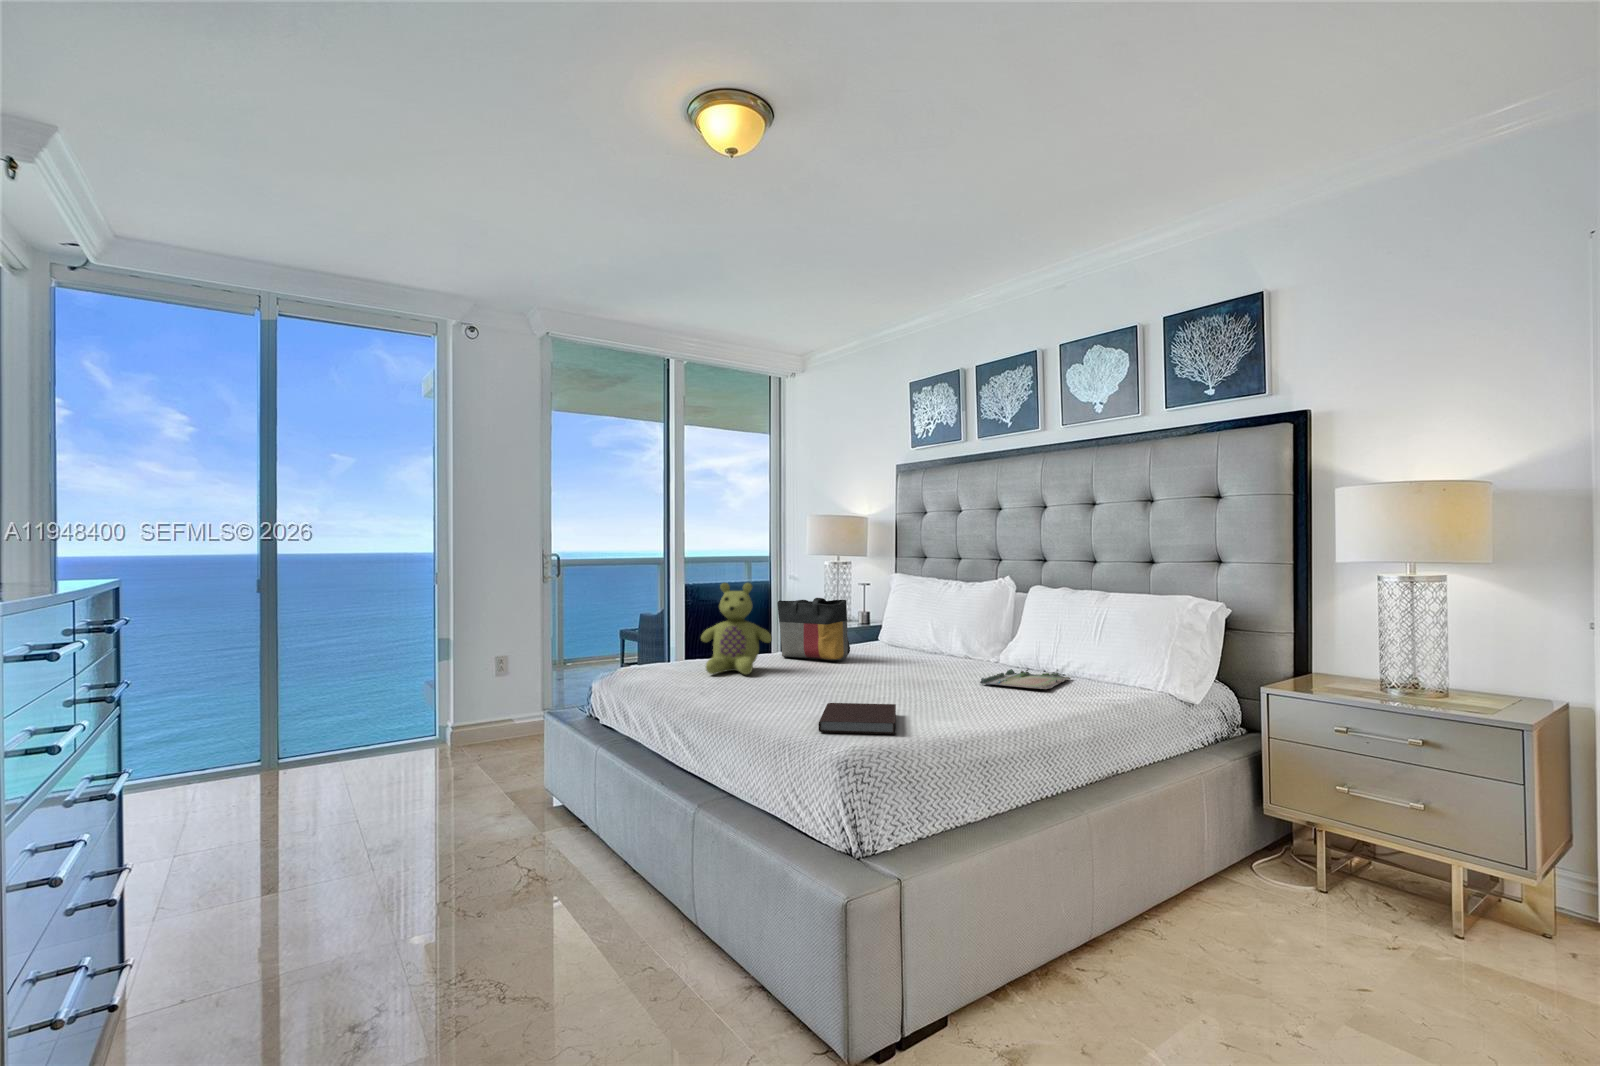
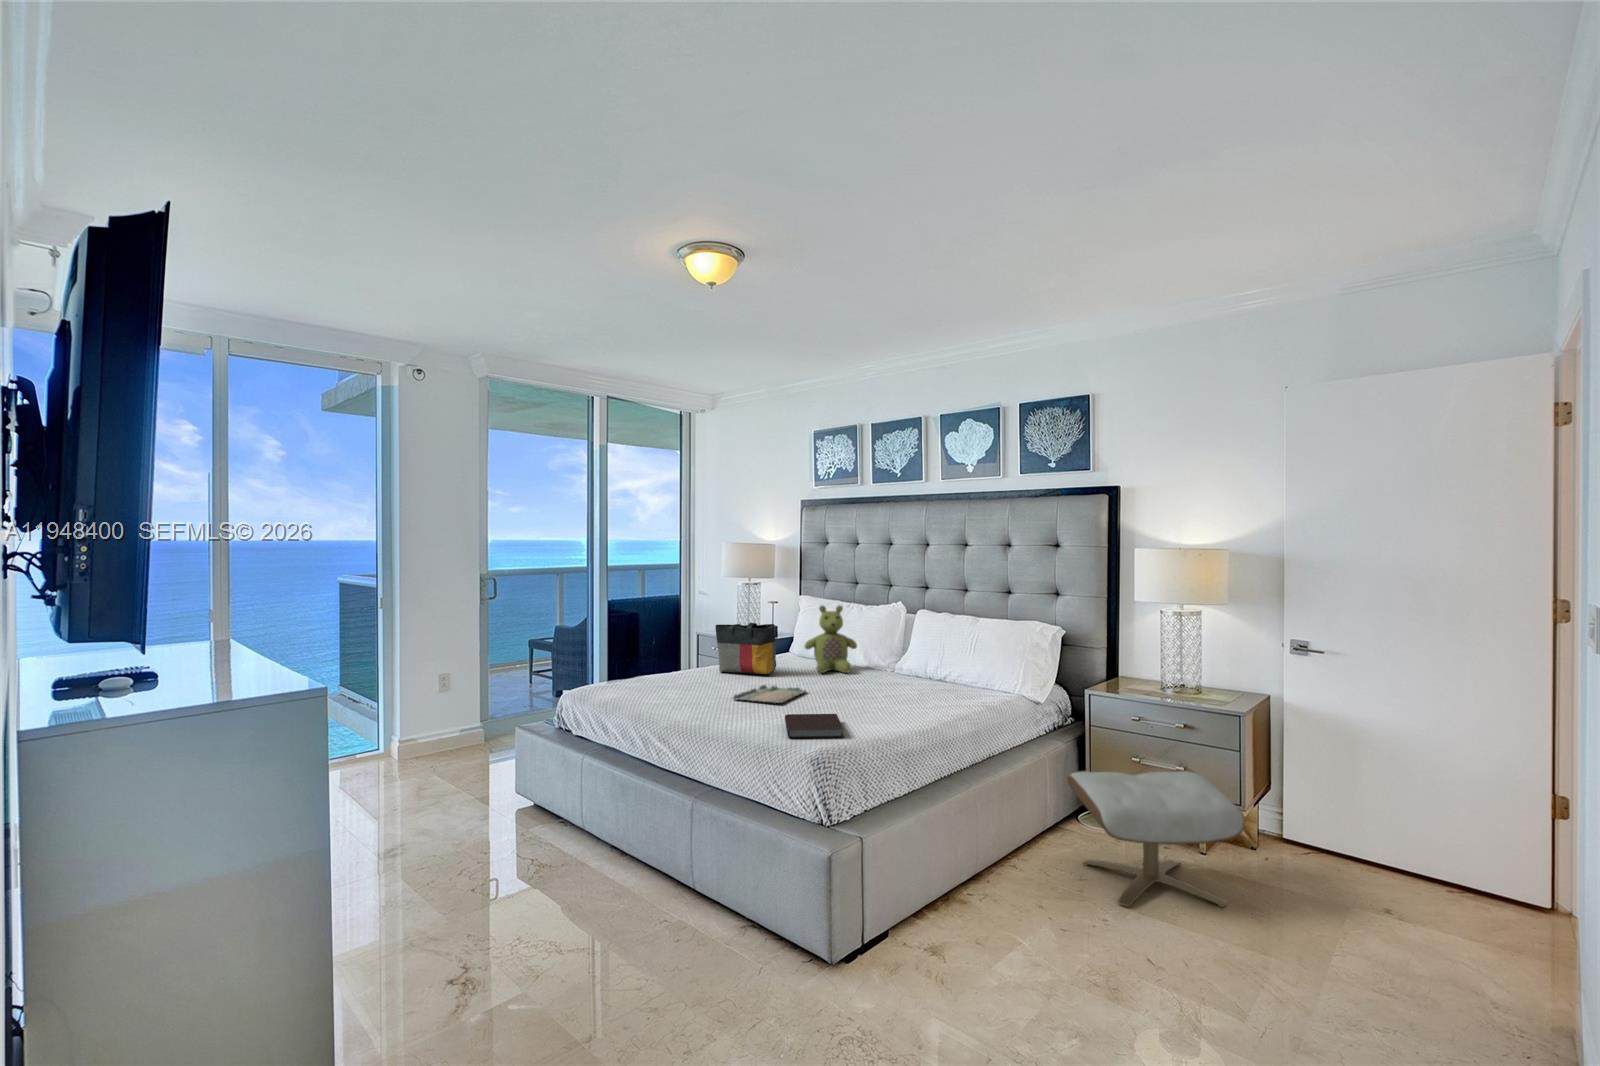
stuffed bear: present [701,583,772,674] -> present [805,605,857,673]
tray: present [980,669,1070,689] -> present [733,685,806,703]
ottoman: none [1233,801,1544,1033] -> present [1067,771,1245,907]

